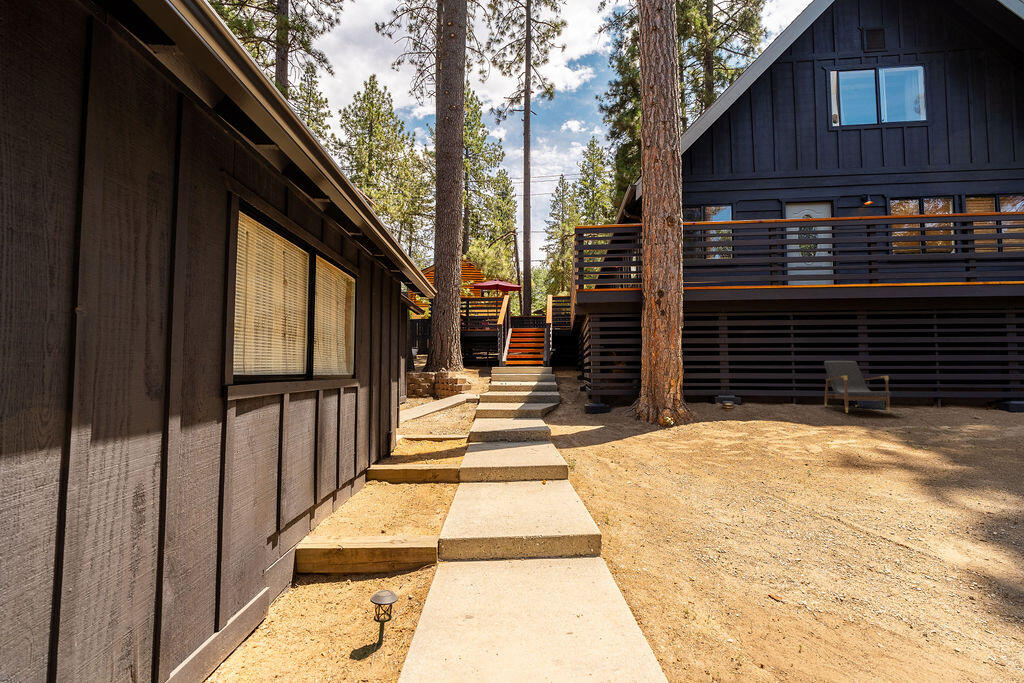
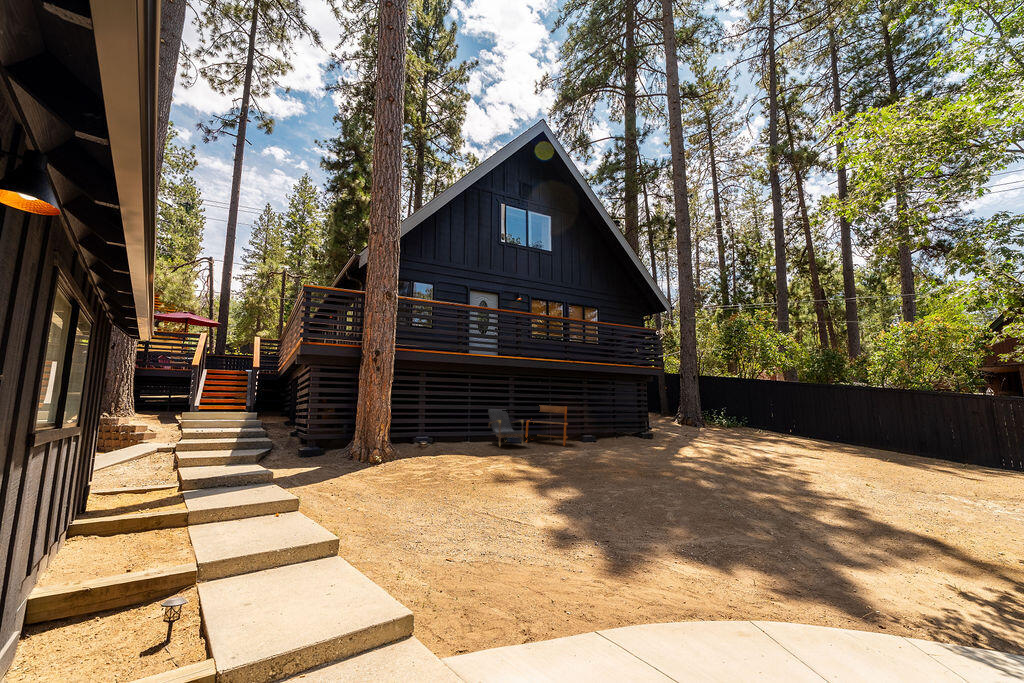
bench: none [892,353,980,417] -> present [525,405,568,446]

